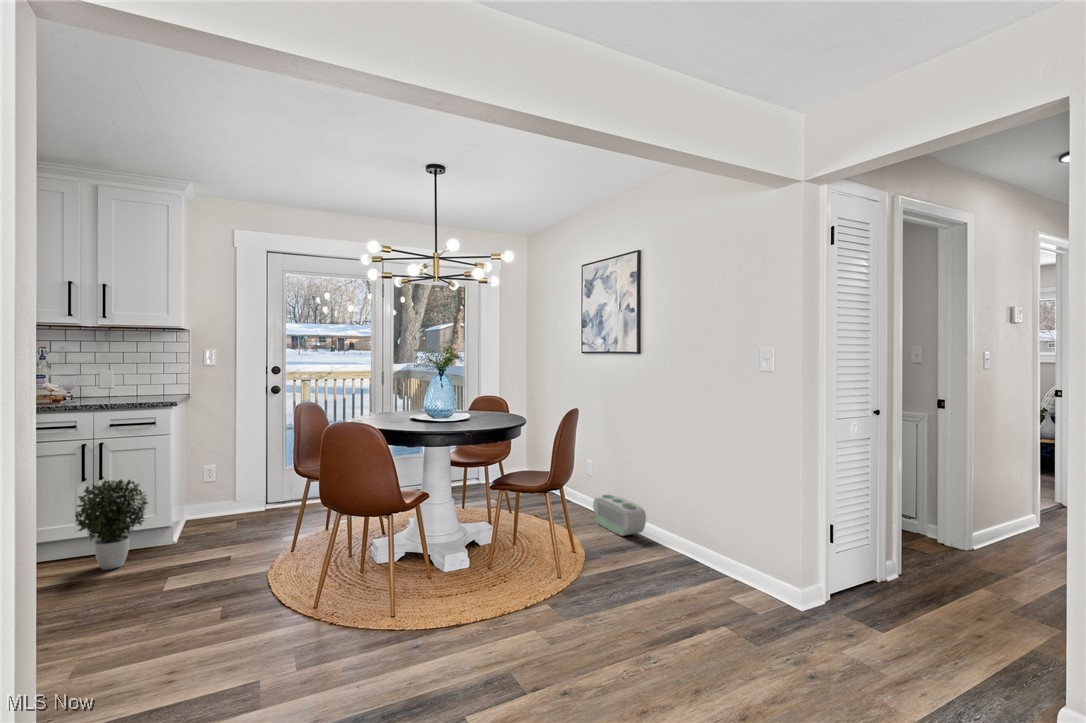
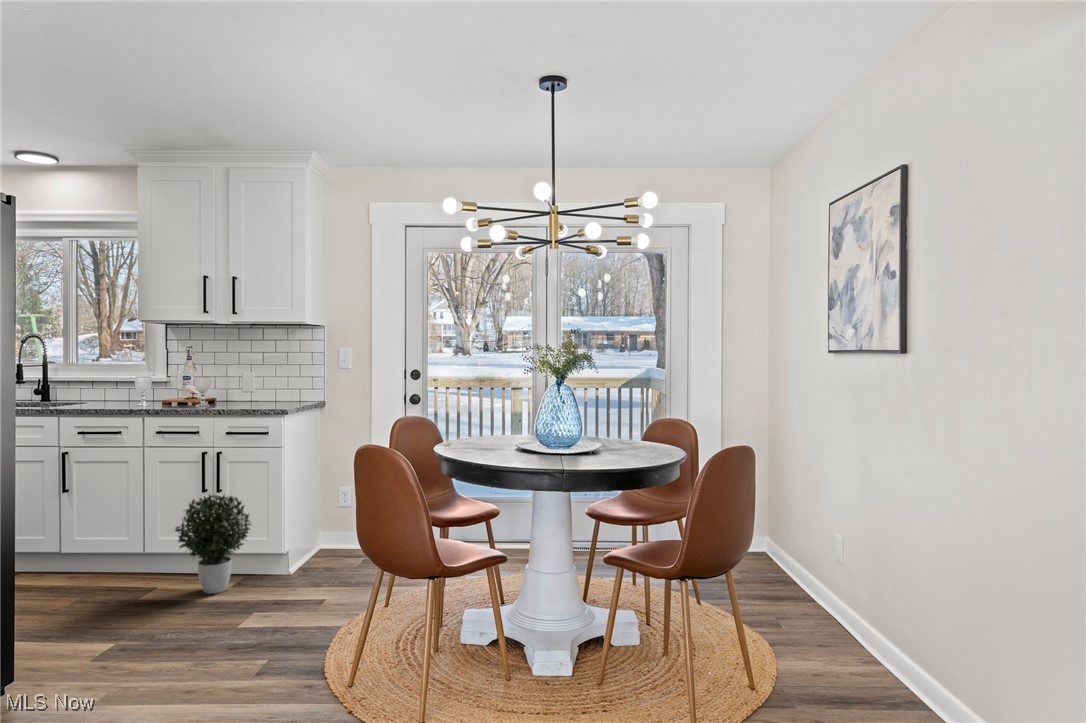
air purifier: present [593,495,646,536] -> none [825,598,909,682]

